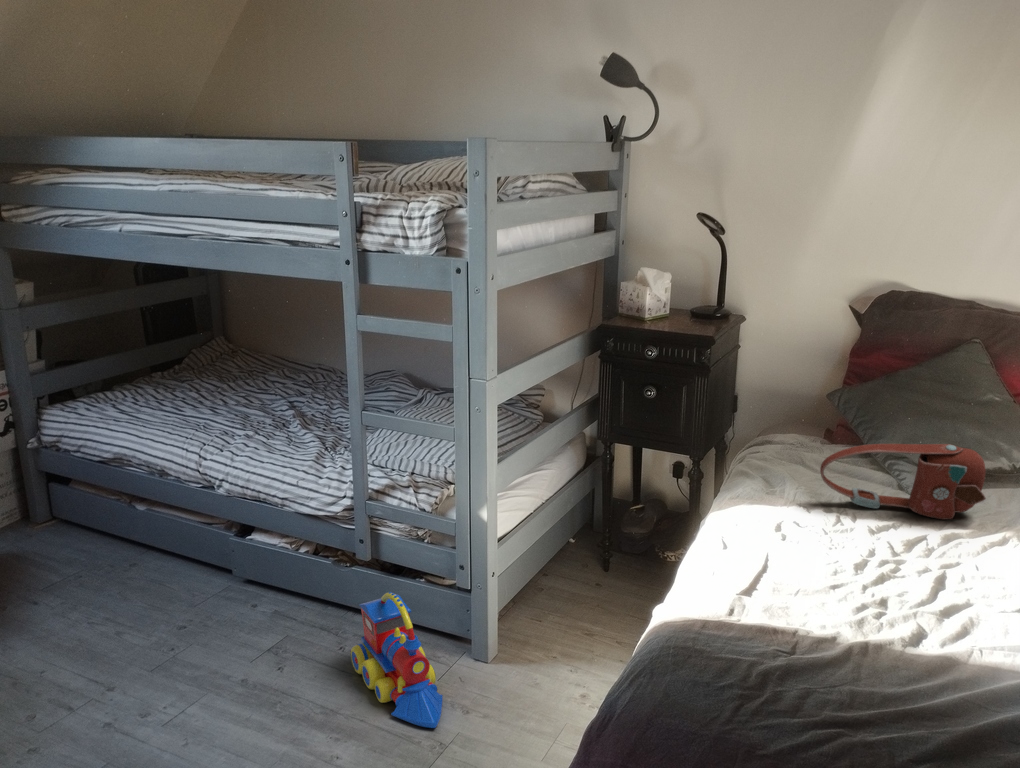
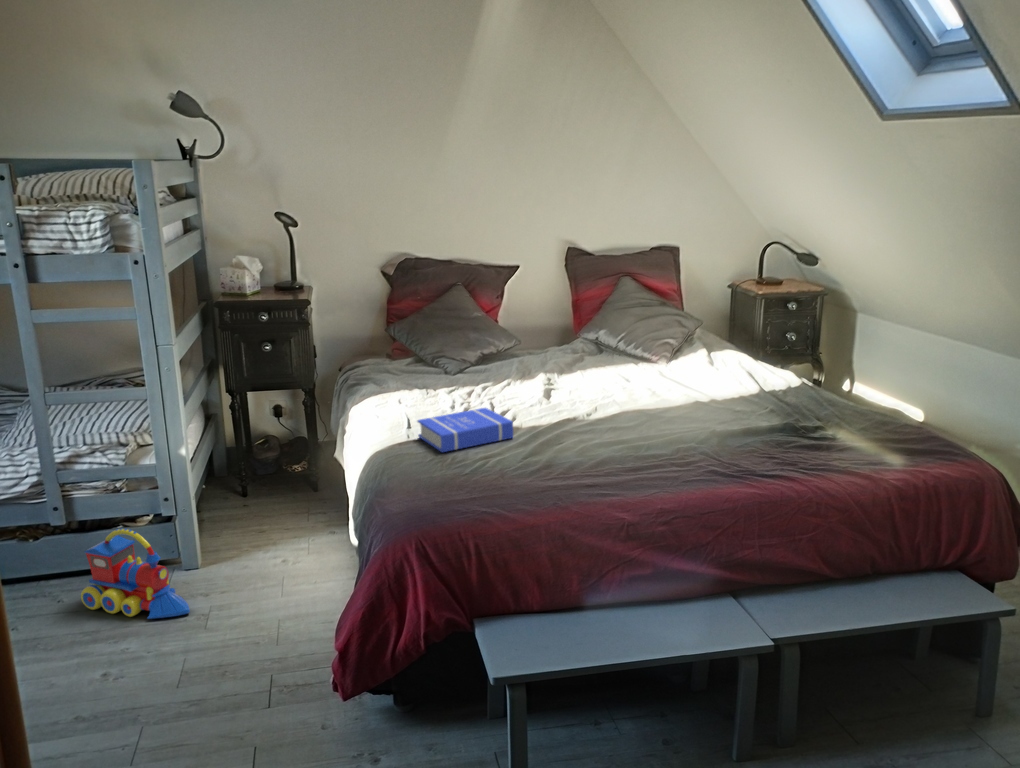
handbag: present [820,444,986,520] -> none [406,337,497,385]
book: none [760,588,931,683] -> present [418,408,513,452]

